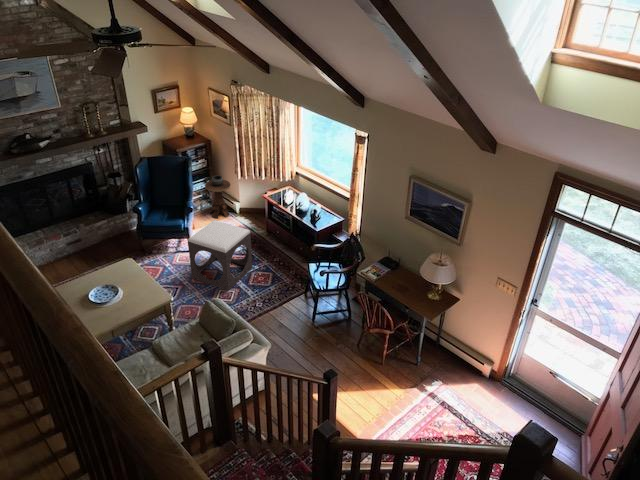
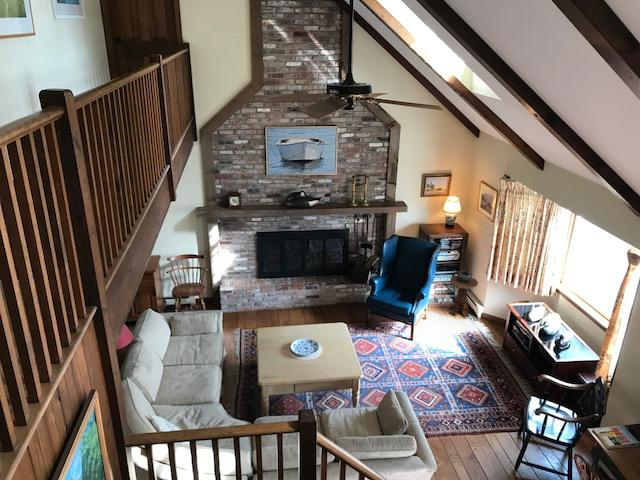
footstool: present [188,220,252,290] -> none [400,313,475,393]

